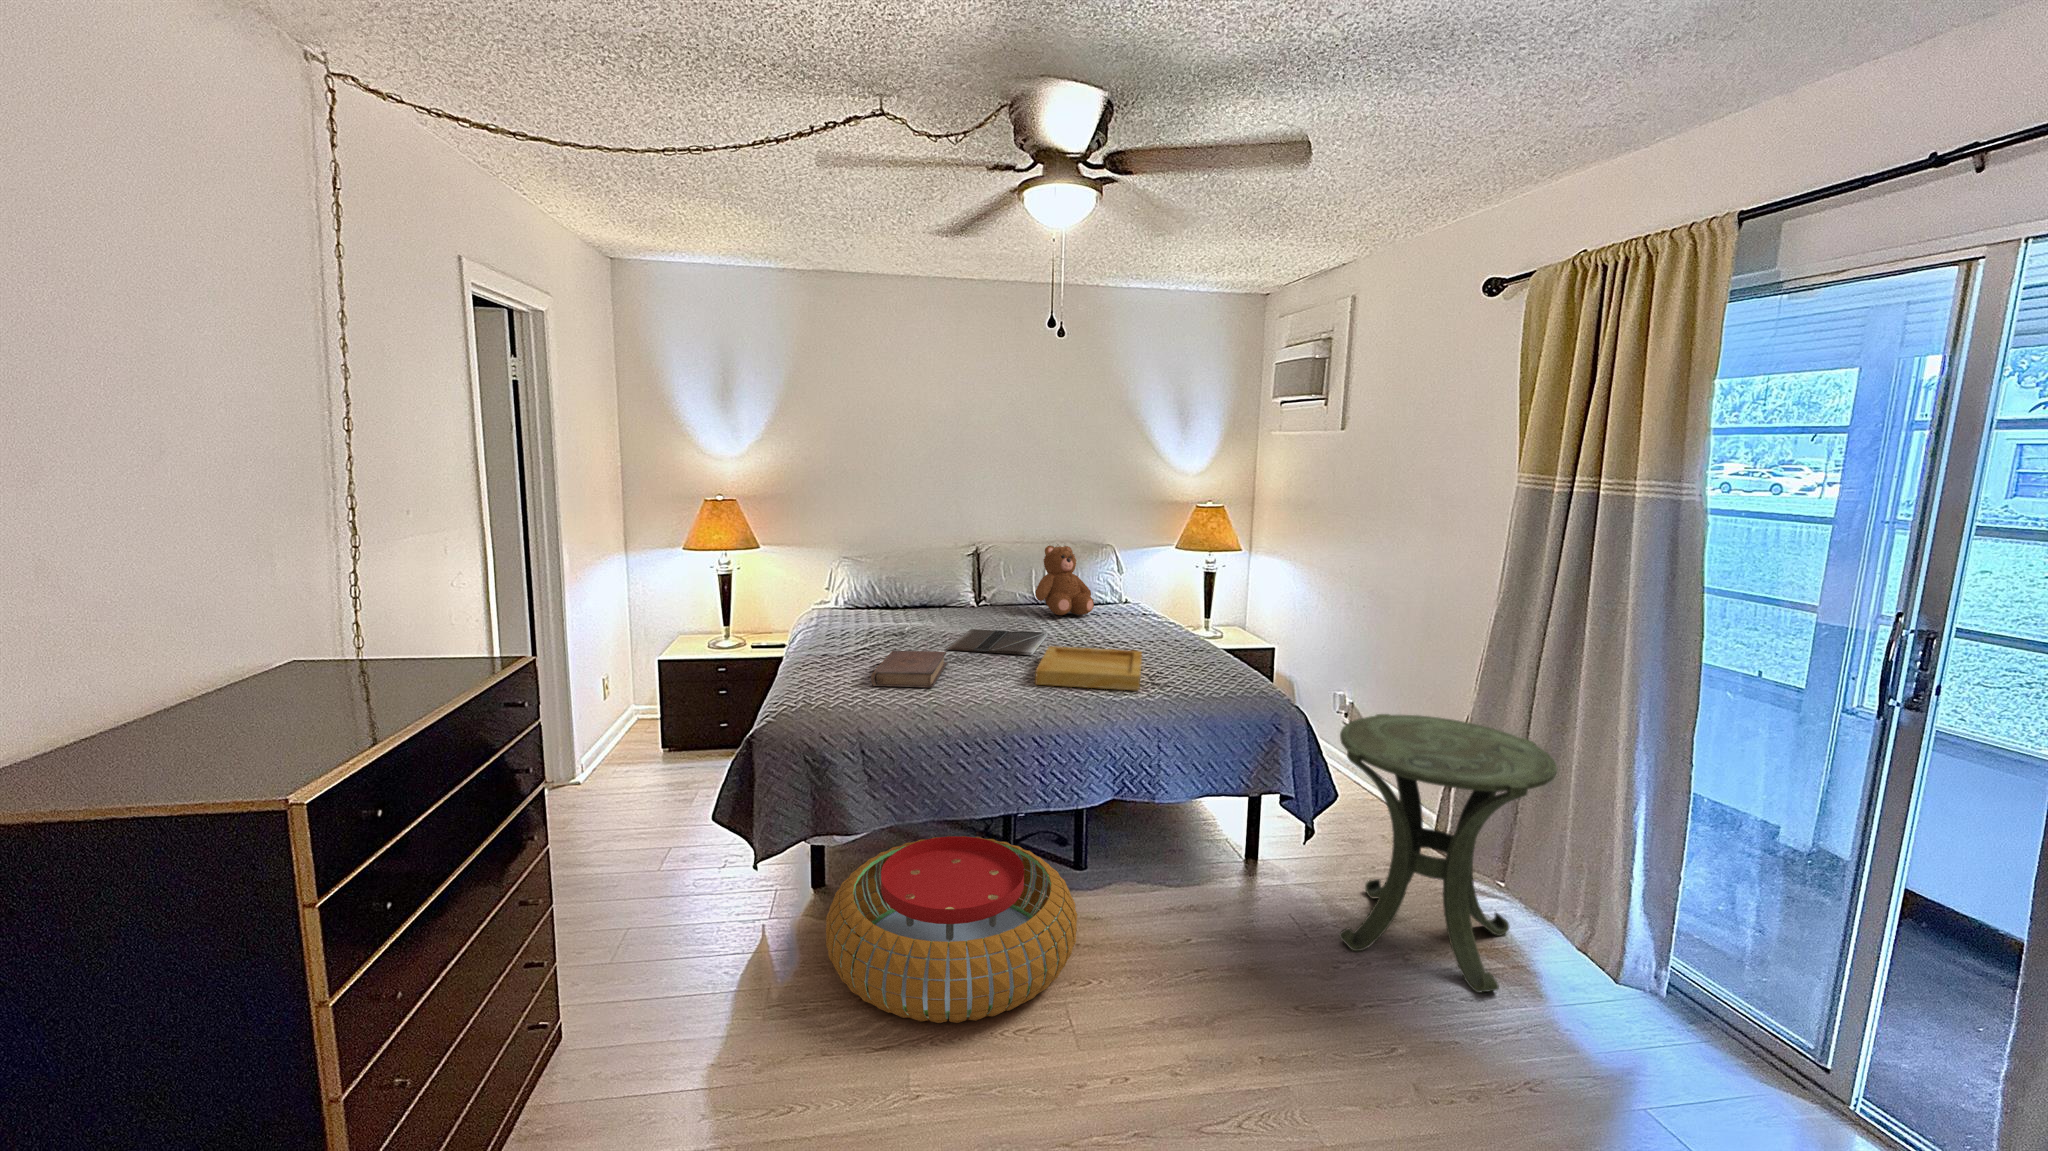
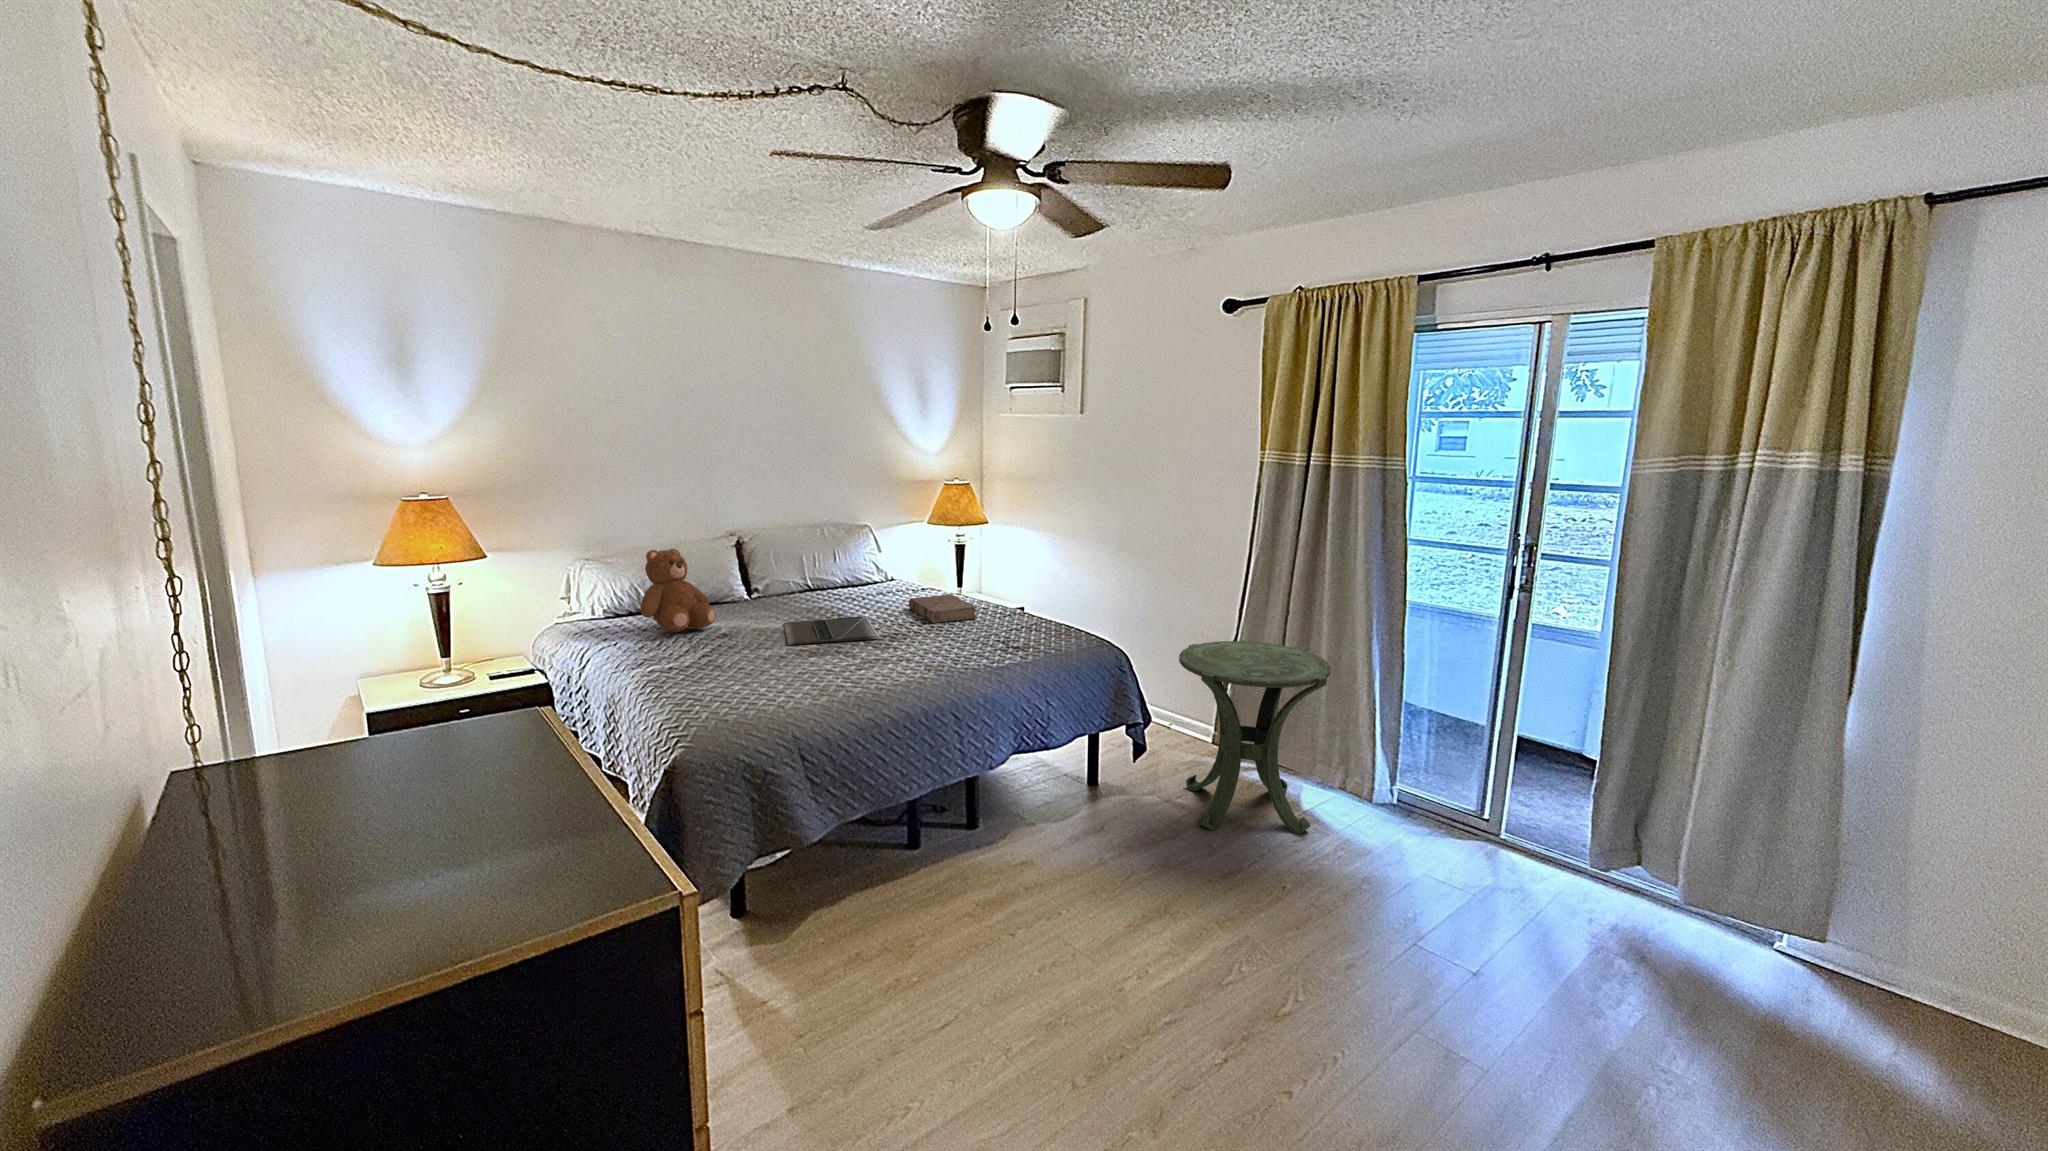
teddy bear: present [1035,546,1094,615] -> present [640,549,716,632]
tray: present [1035,646,1142,690] -> none [897,621,1012,664]
book: present [871,651,947,687] -> present [909,595,977,623]
pouf: present [826,836,1077,1023] -> none [804,814,1045,989]

